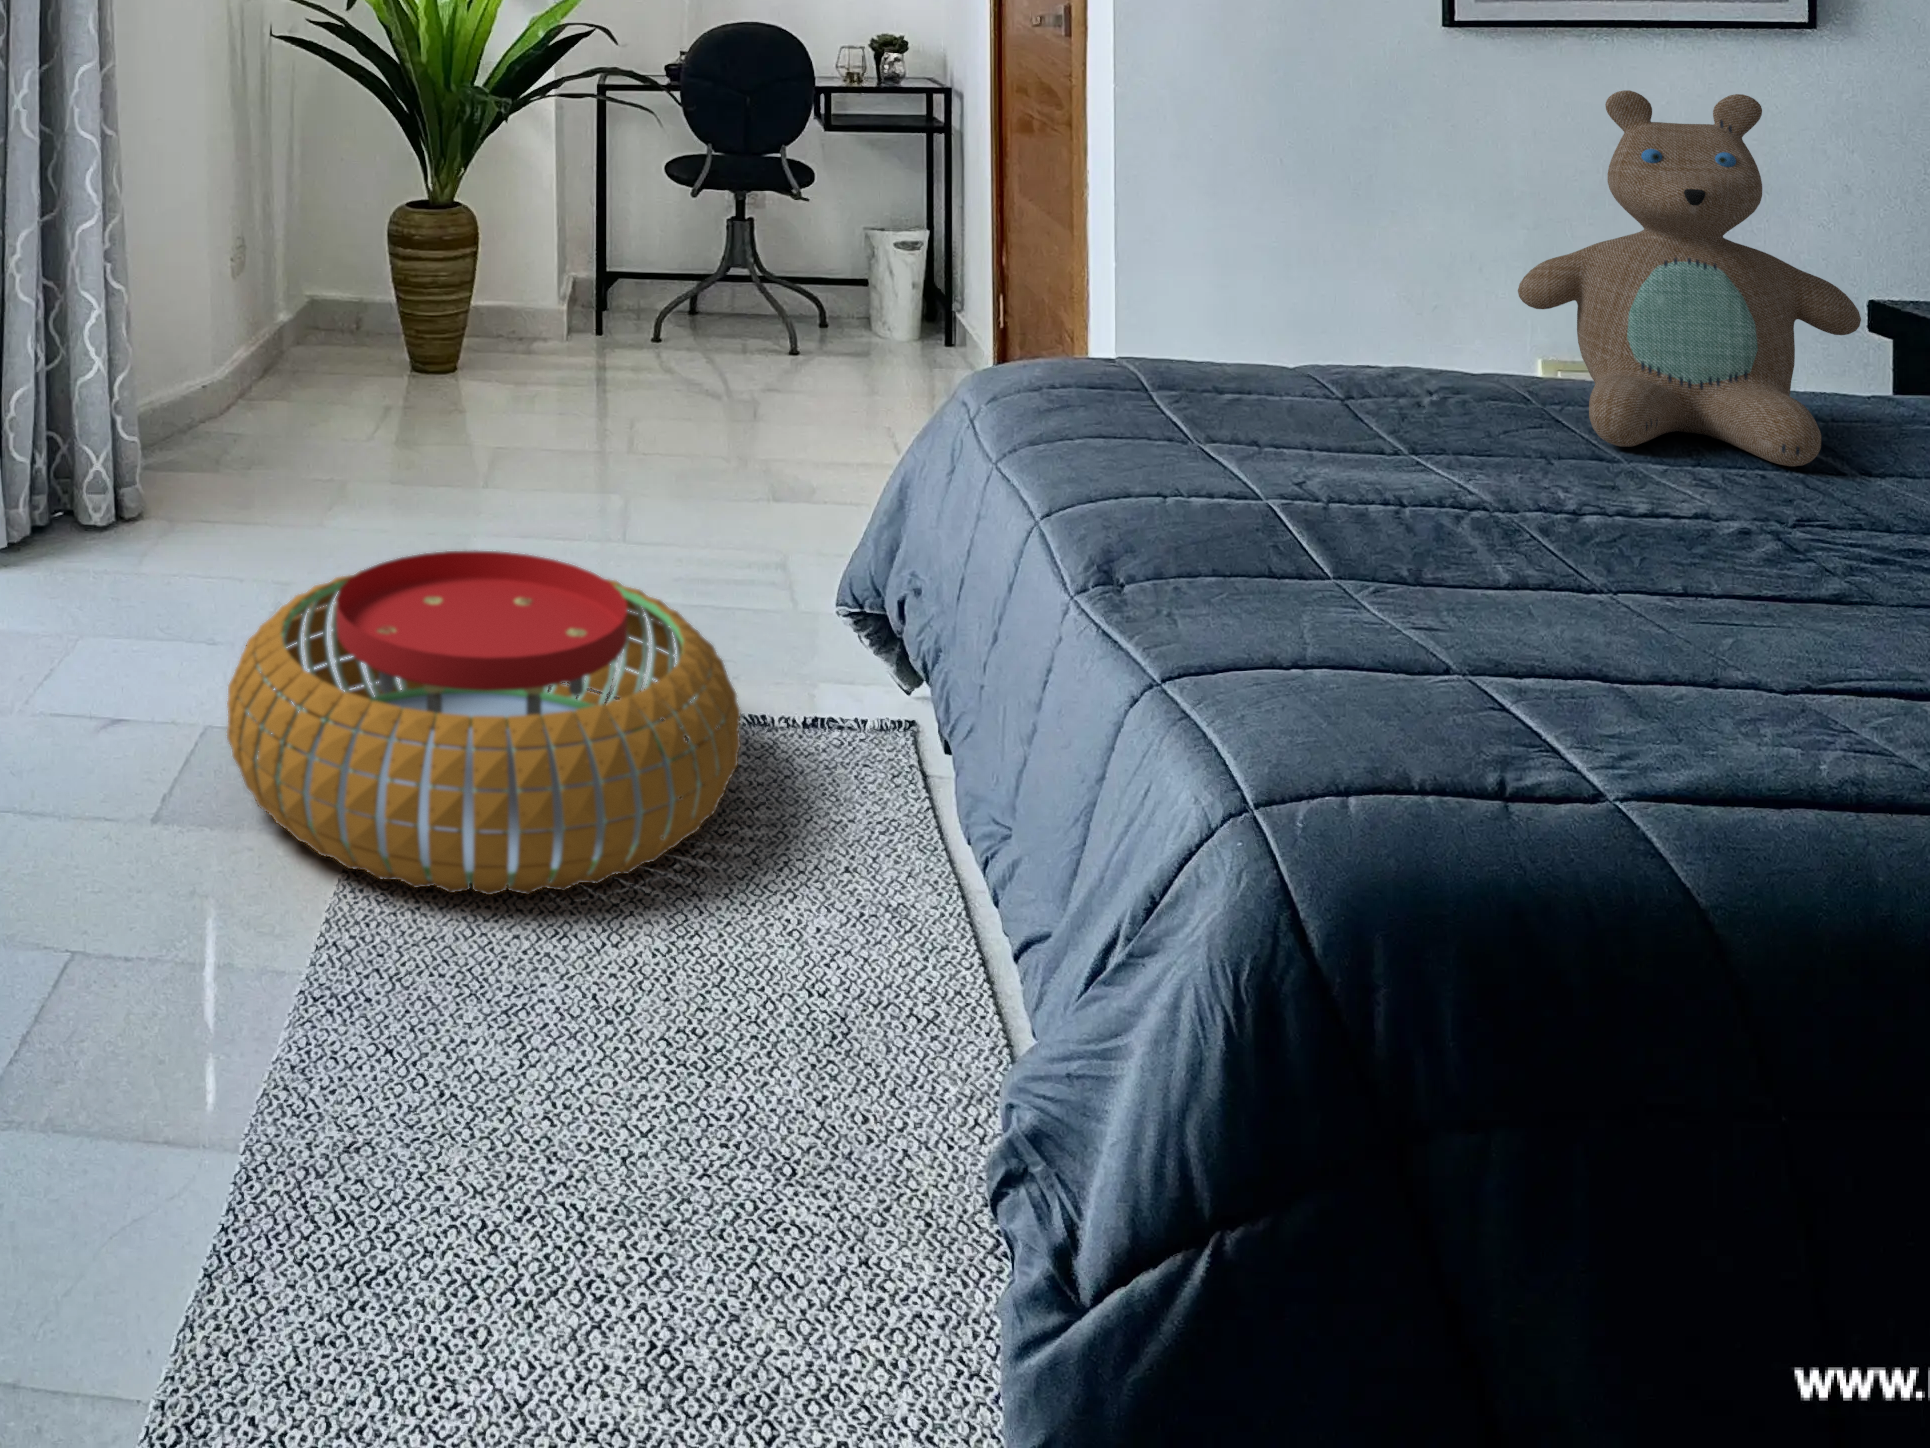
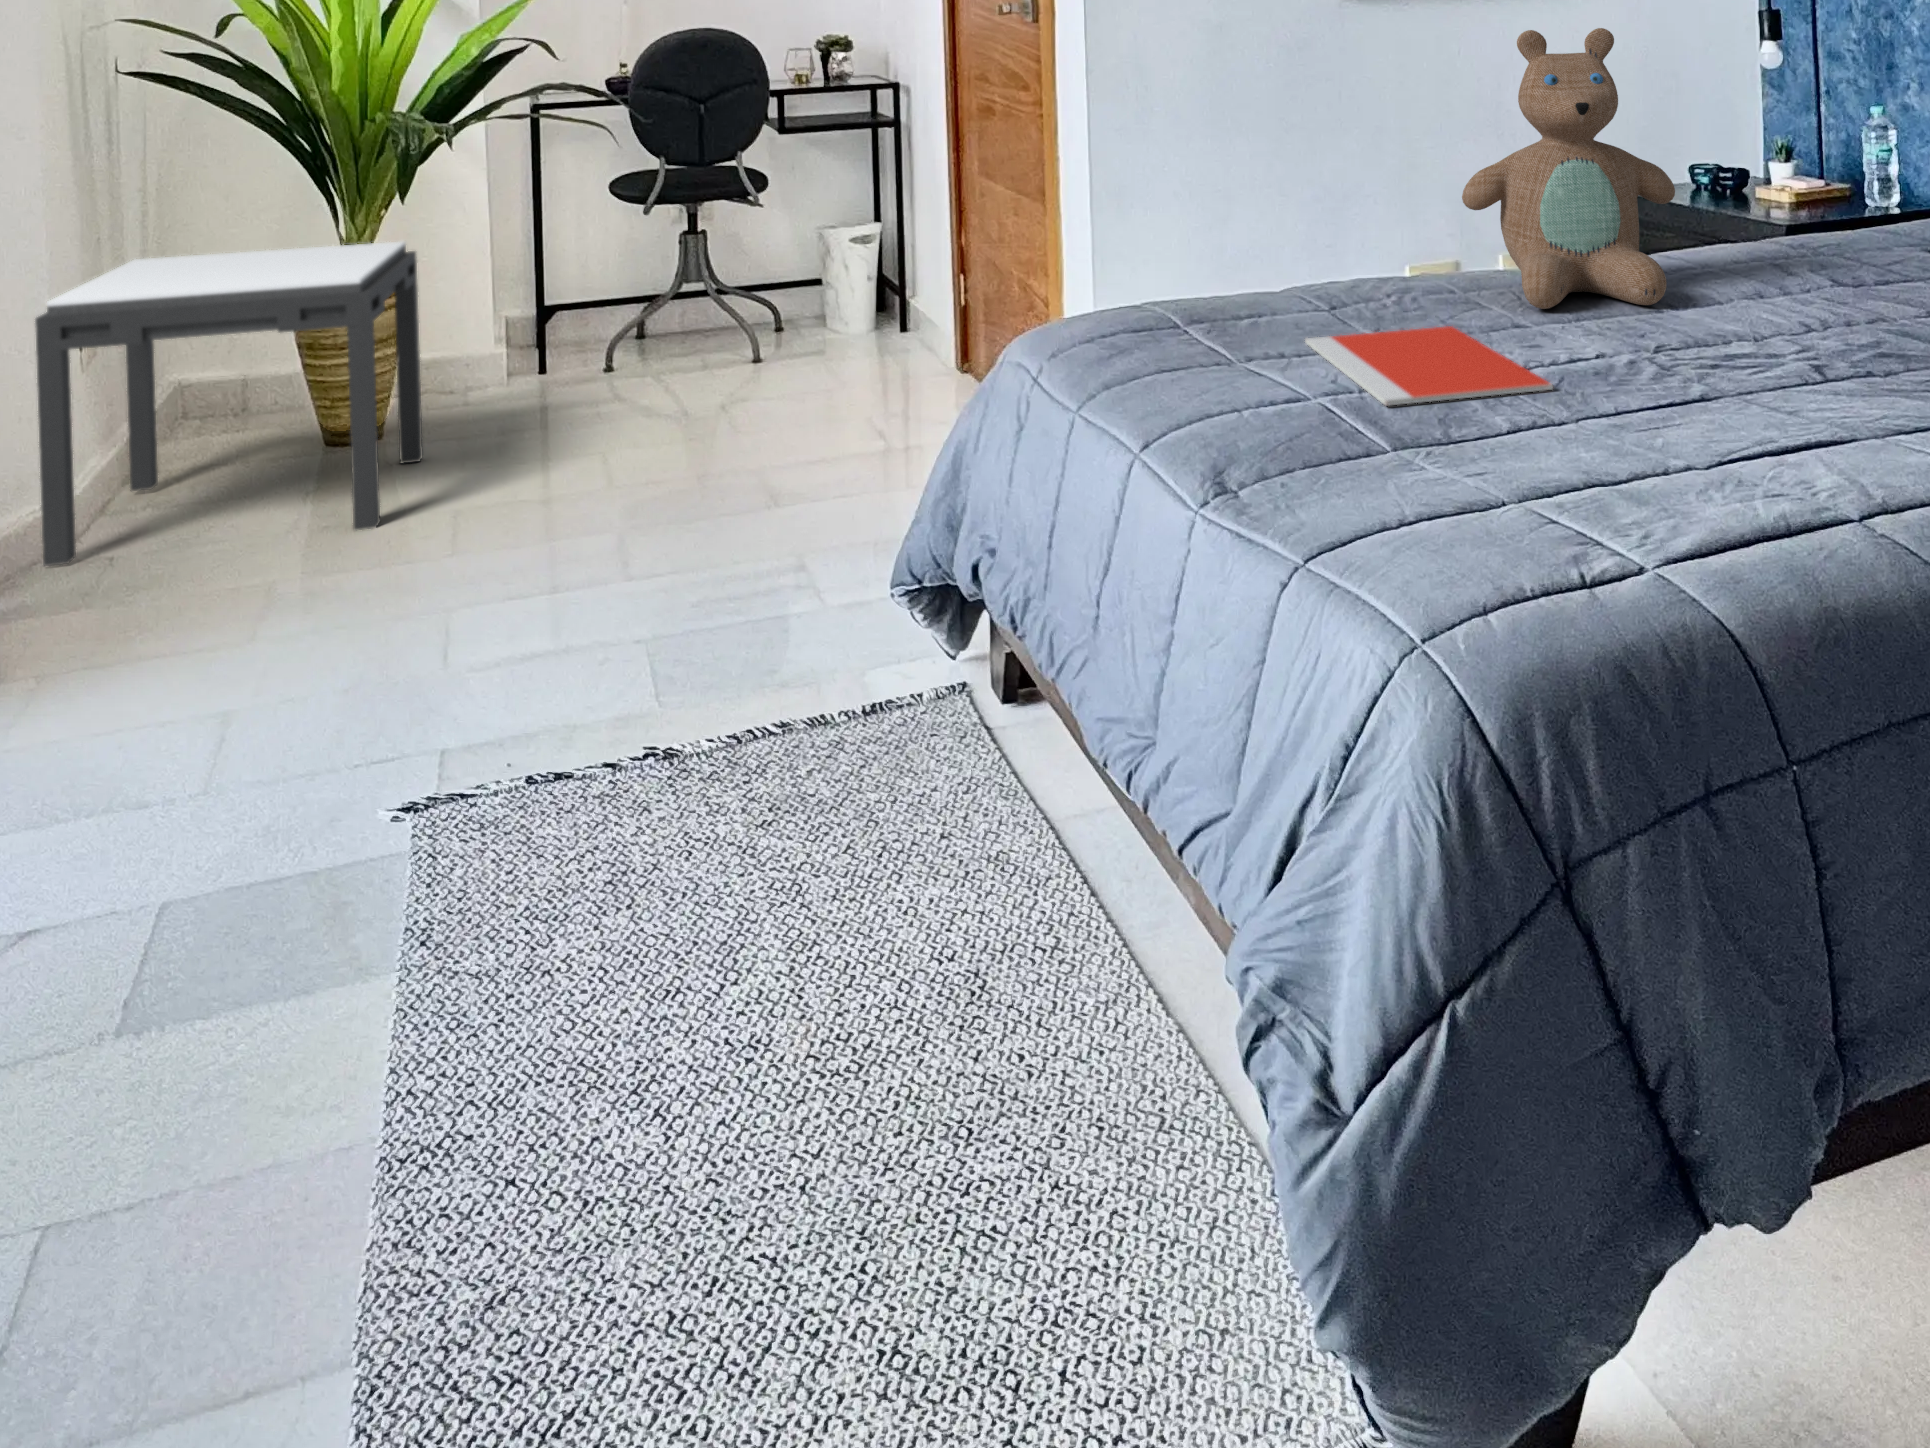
side table: none [191,193,479,455] -> present [35,242,423,566]
notebook: none [1262,430,1566,548] -> present [1306,326,1553,406]
pouf: present [227,550,740,895] -> none [208,602,824,1001]

